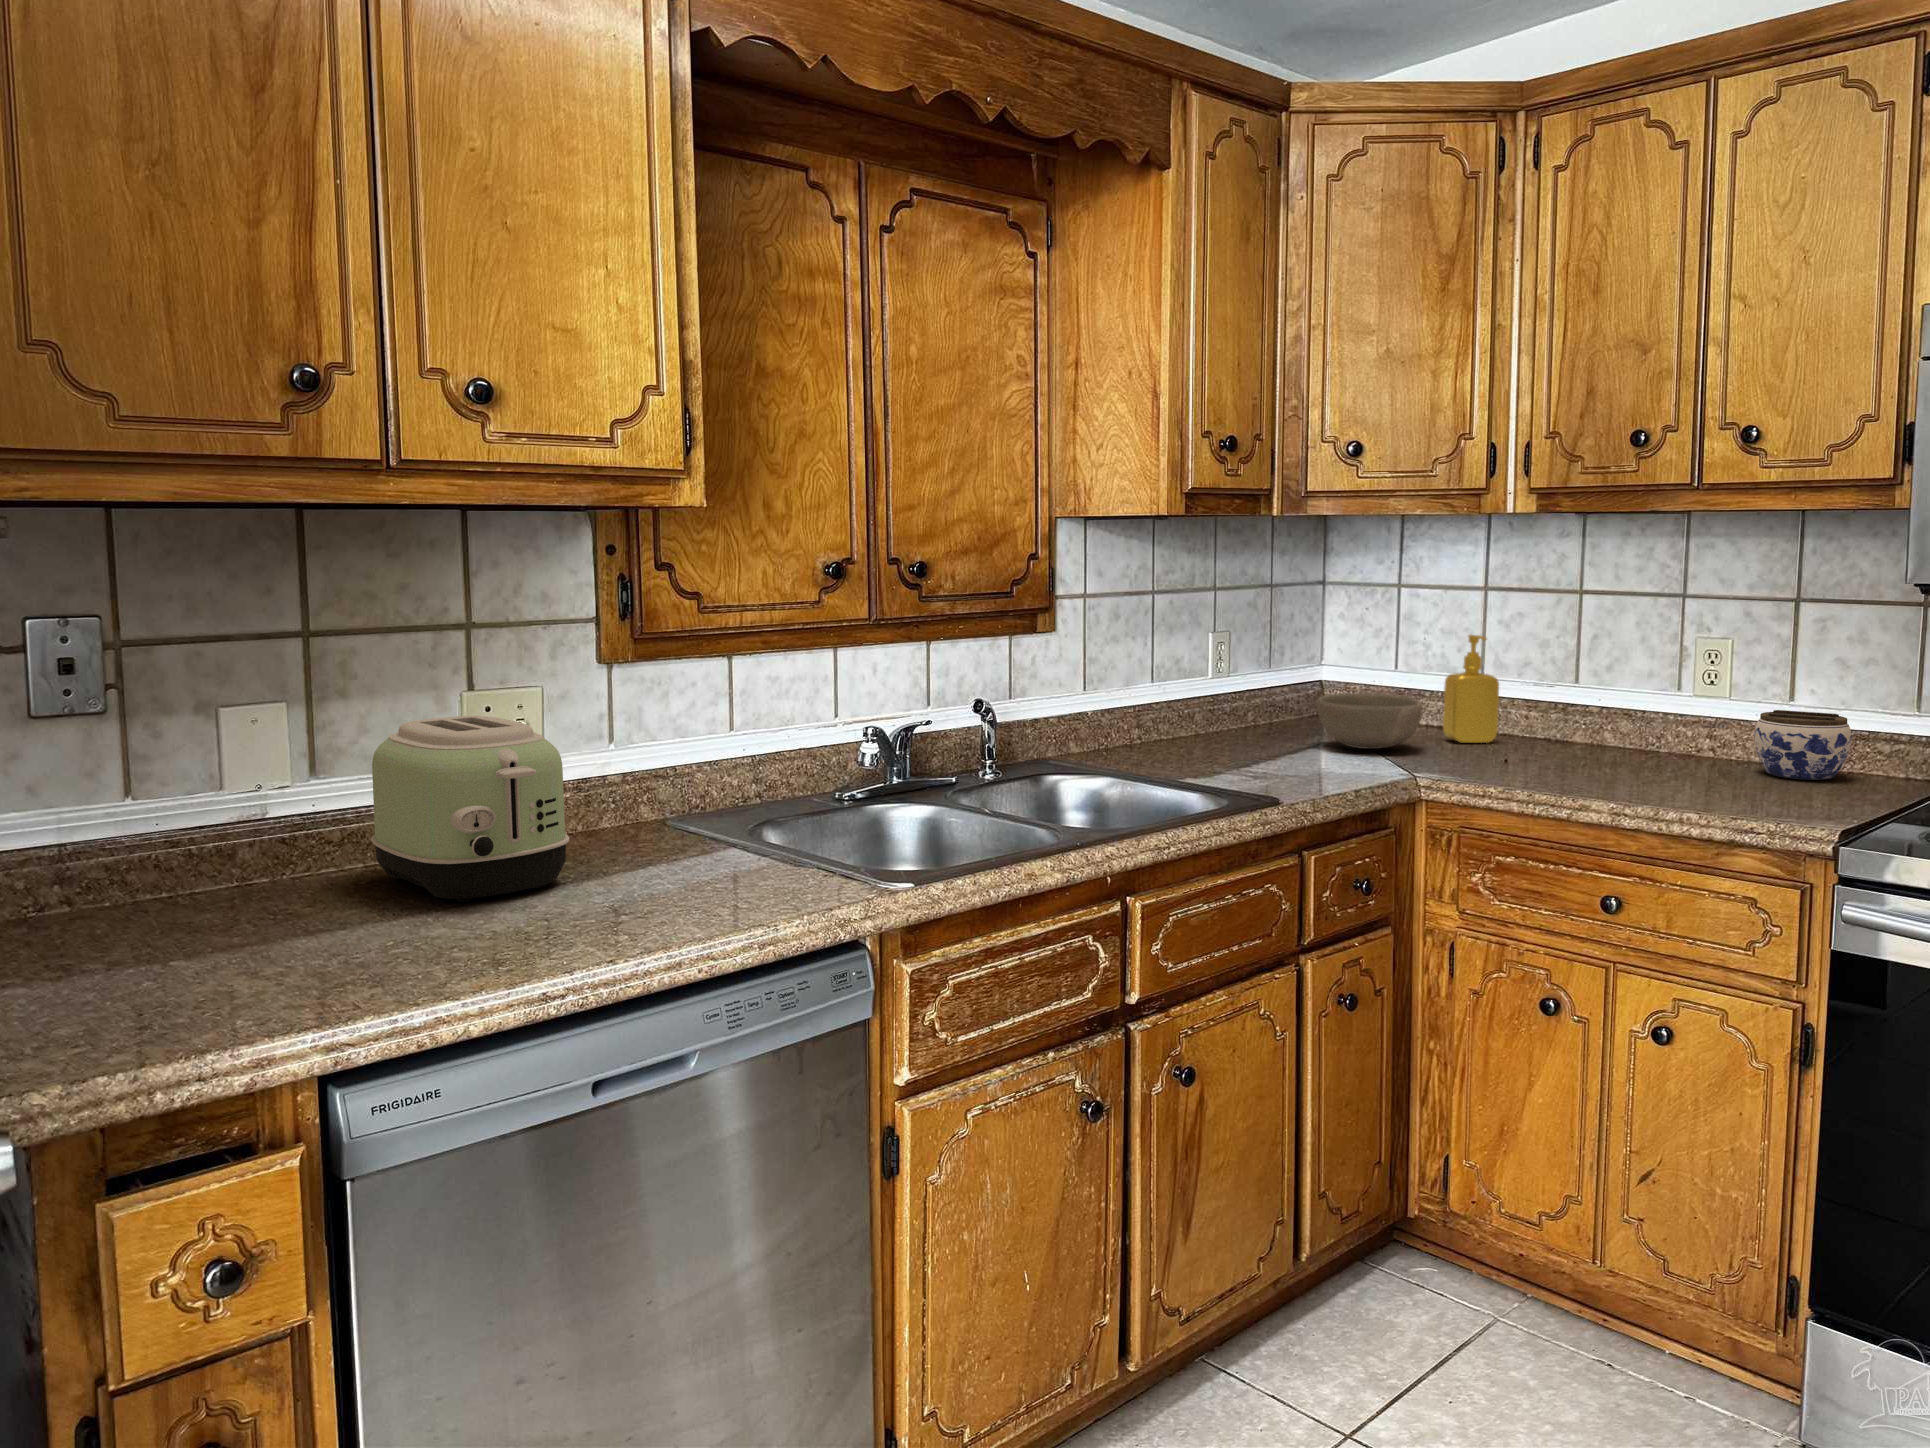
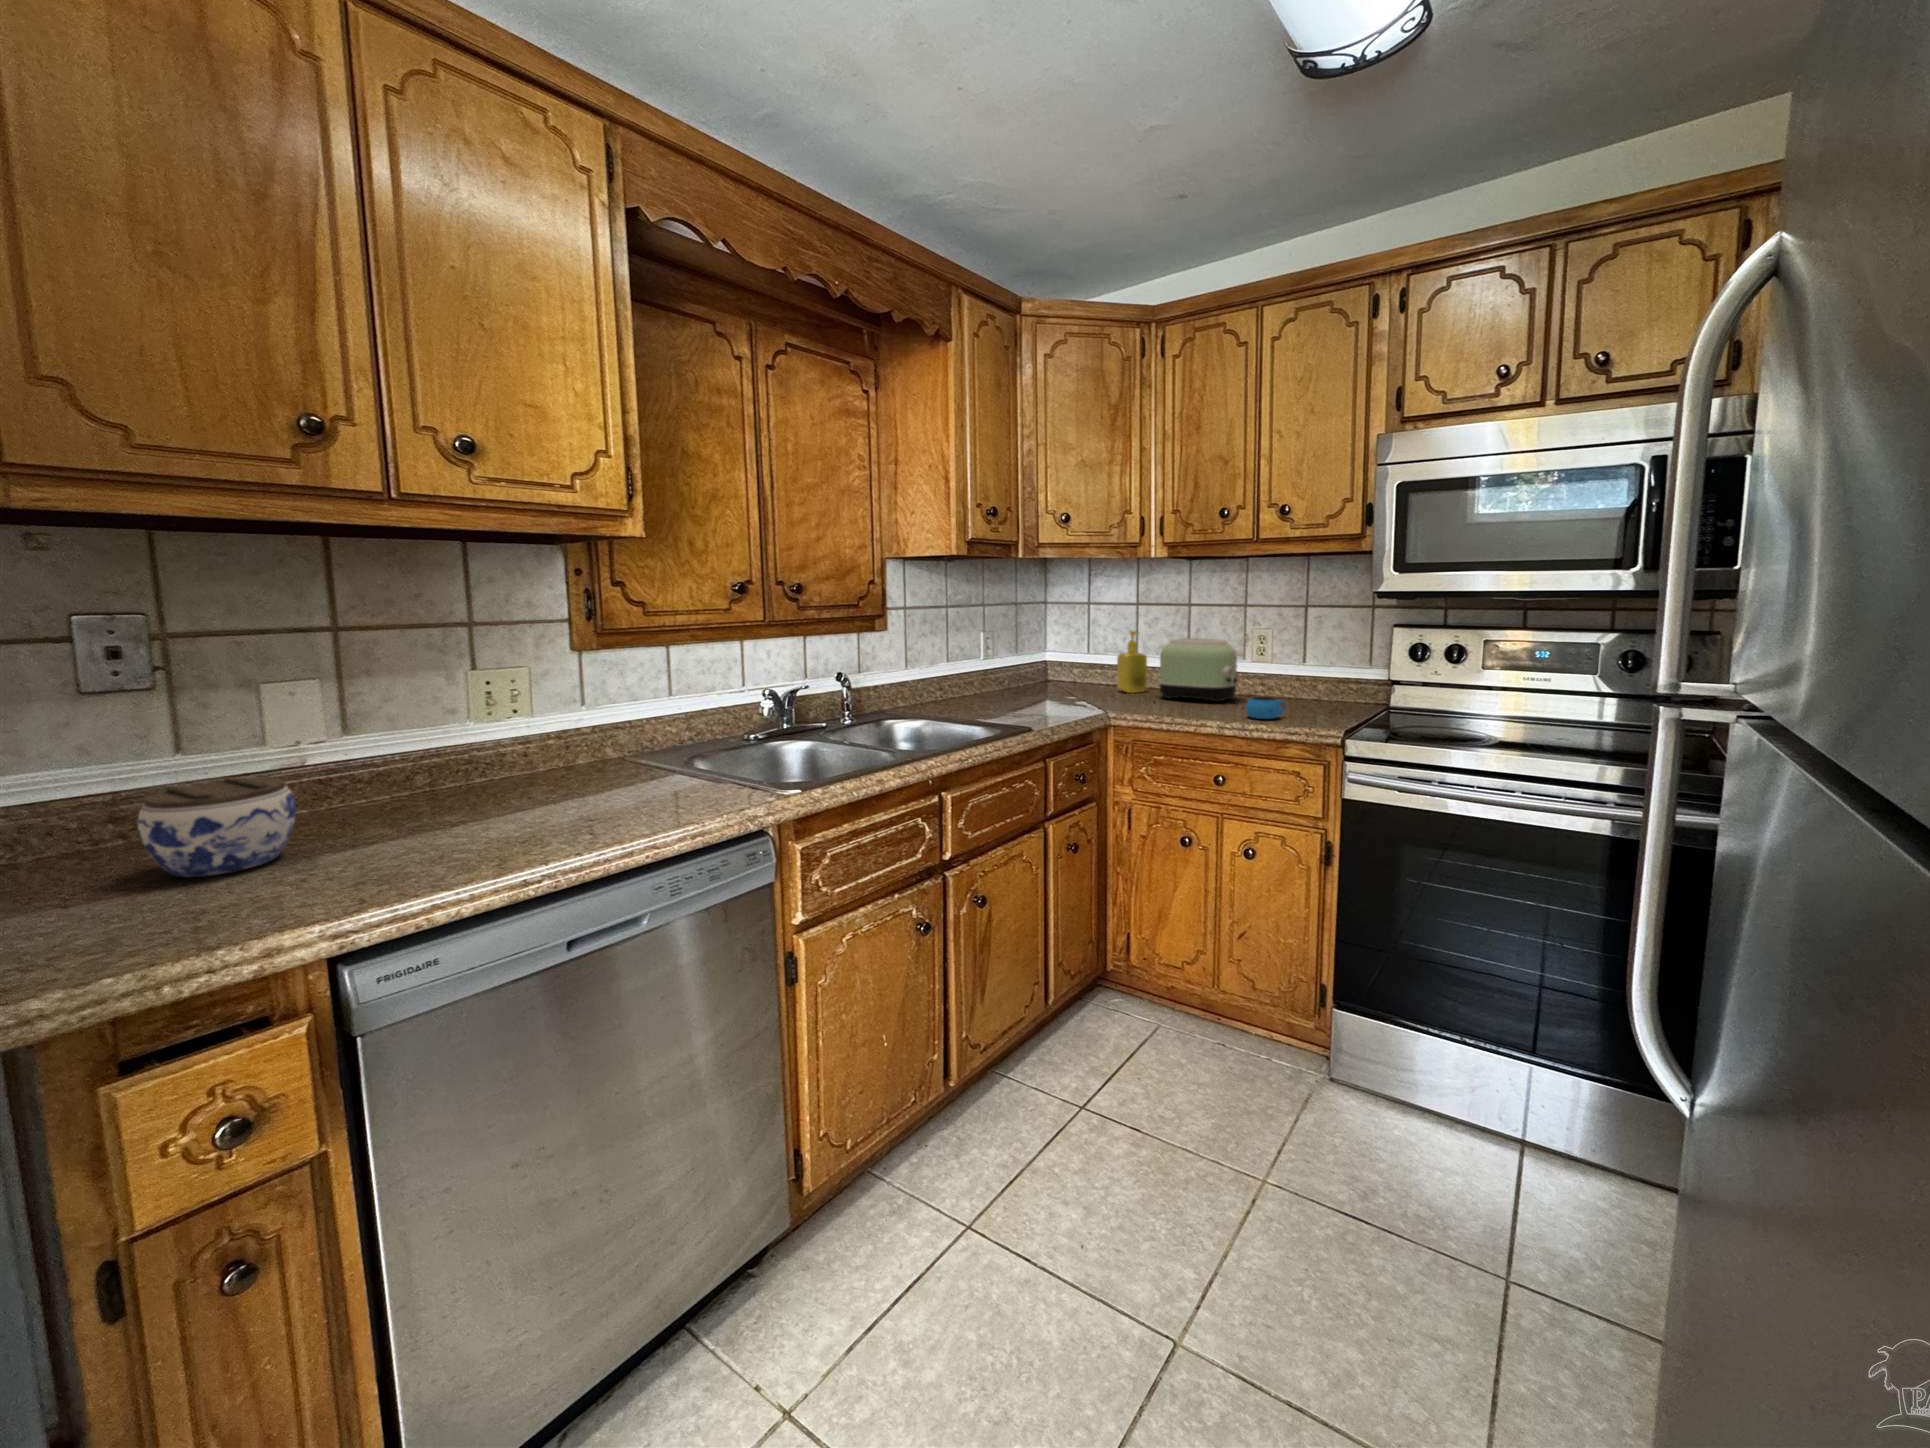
bowl: present [1317,693,1423,749] -> none [1047,665,1106,698]
jar: present [1754,710,1851,780] -> present [138,778,296,877]
toaster: present [371,716,569,902] -> present [1159,638,1243,702]
mug: none [1671,762,1748,802] -> present [1246,697,1286,719]

